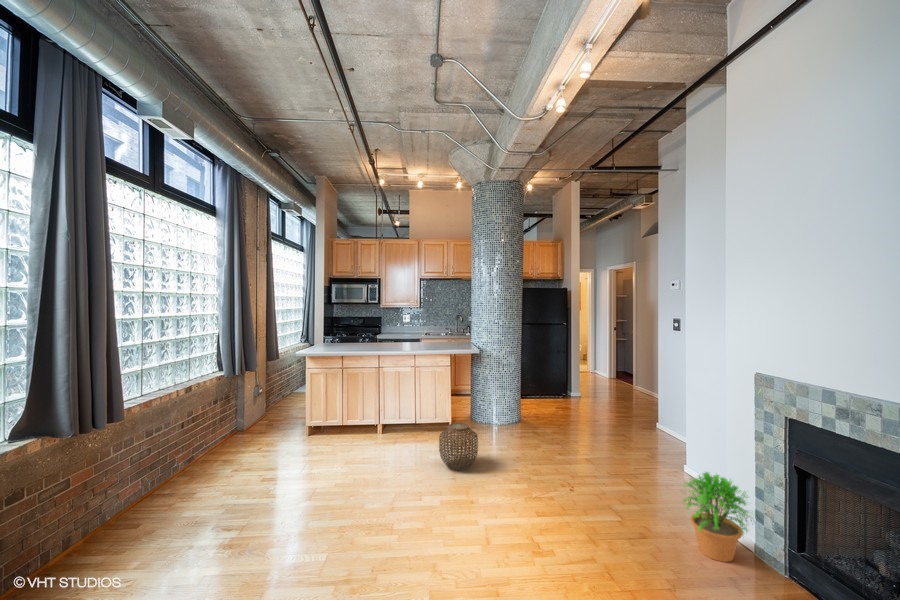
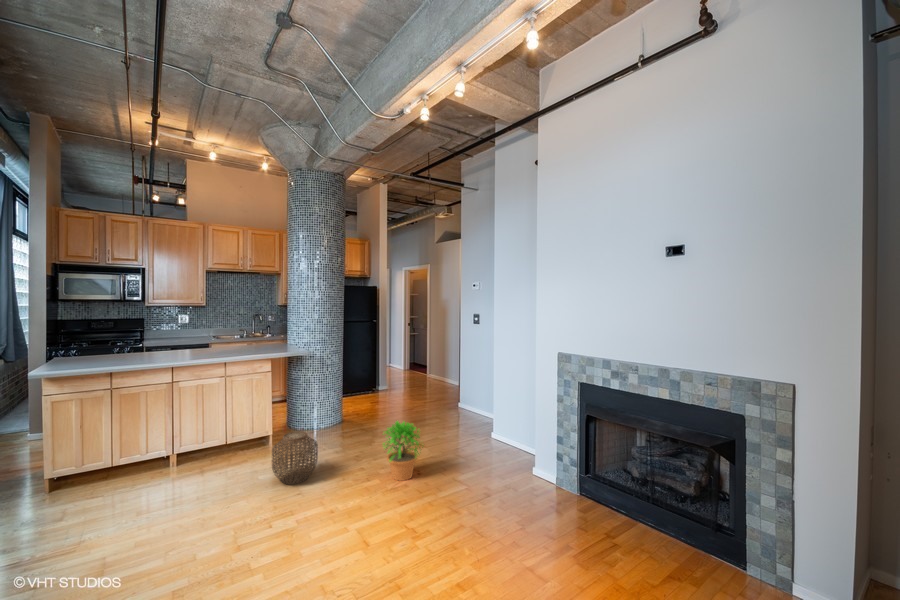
potted plant: present [683,472,752,562] -> present [383,421,420,481]

